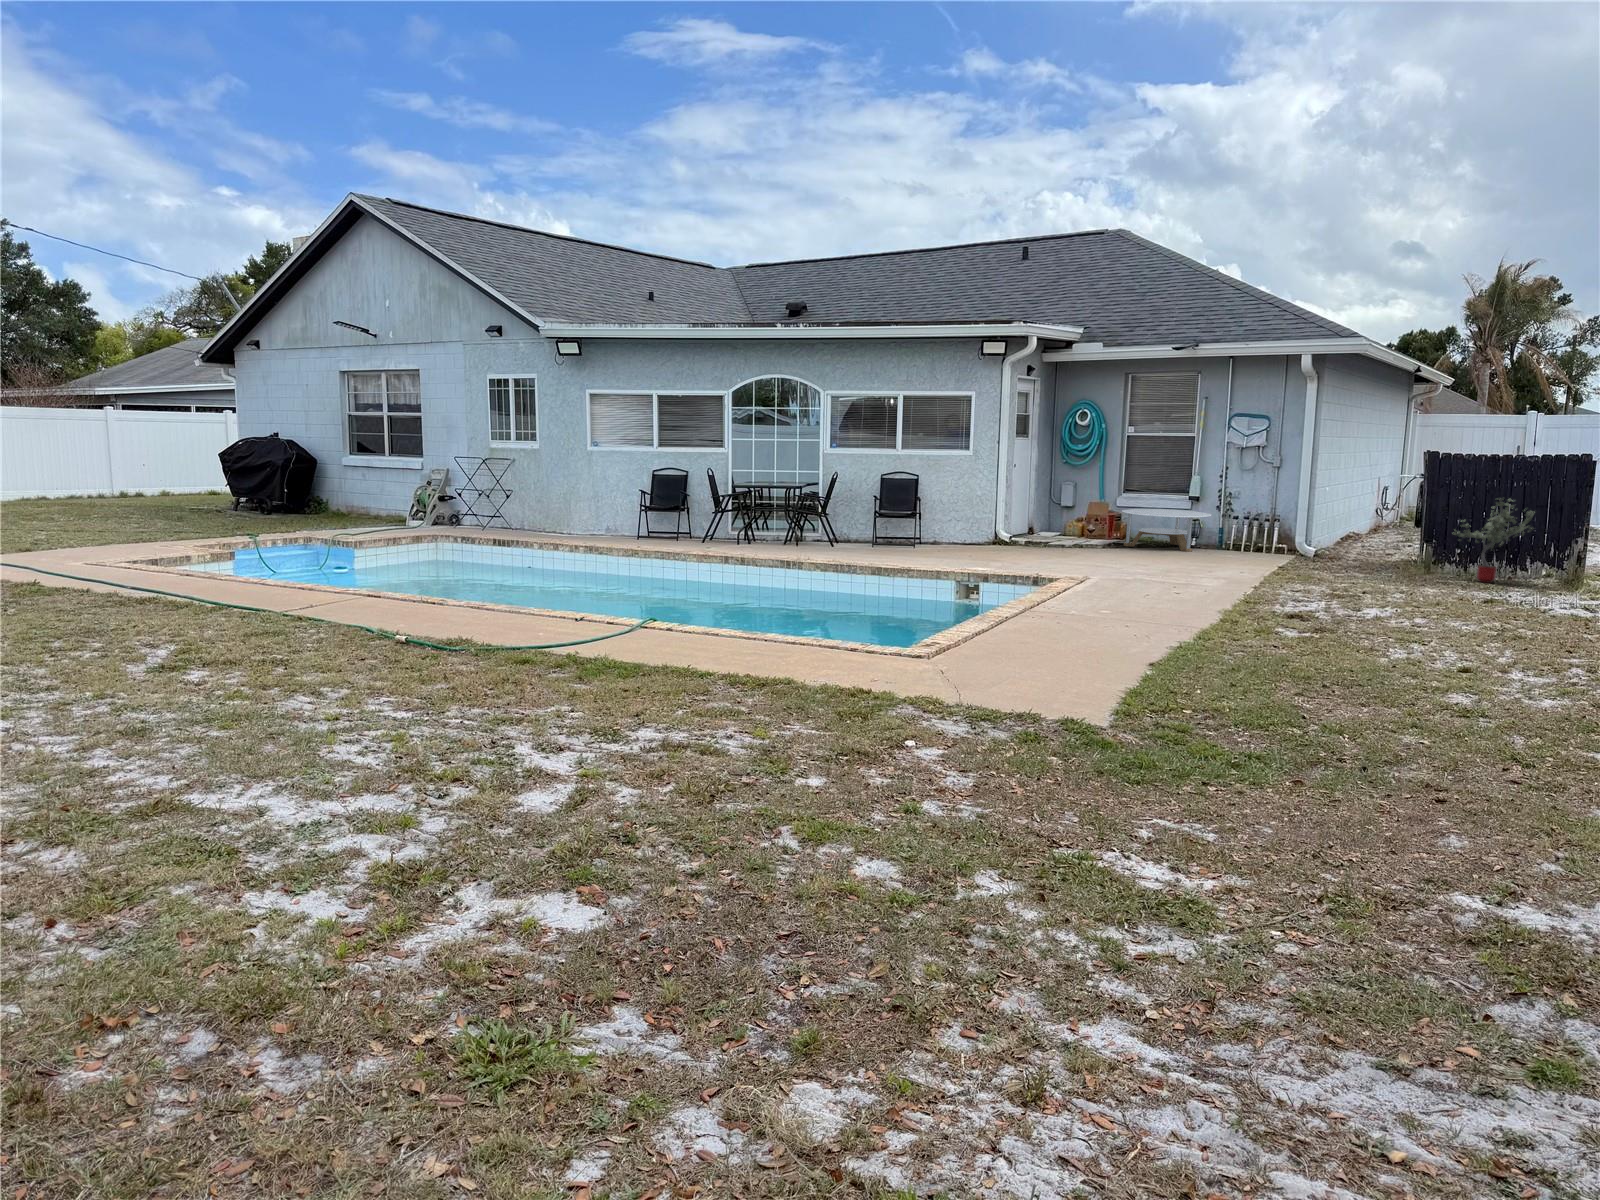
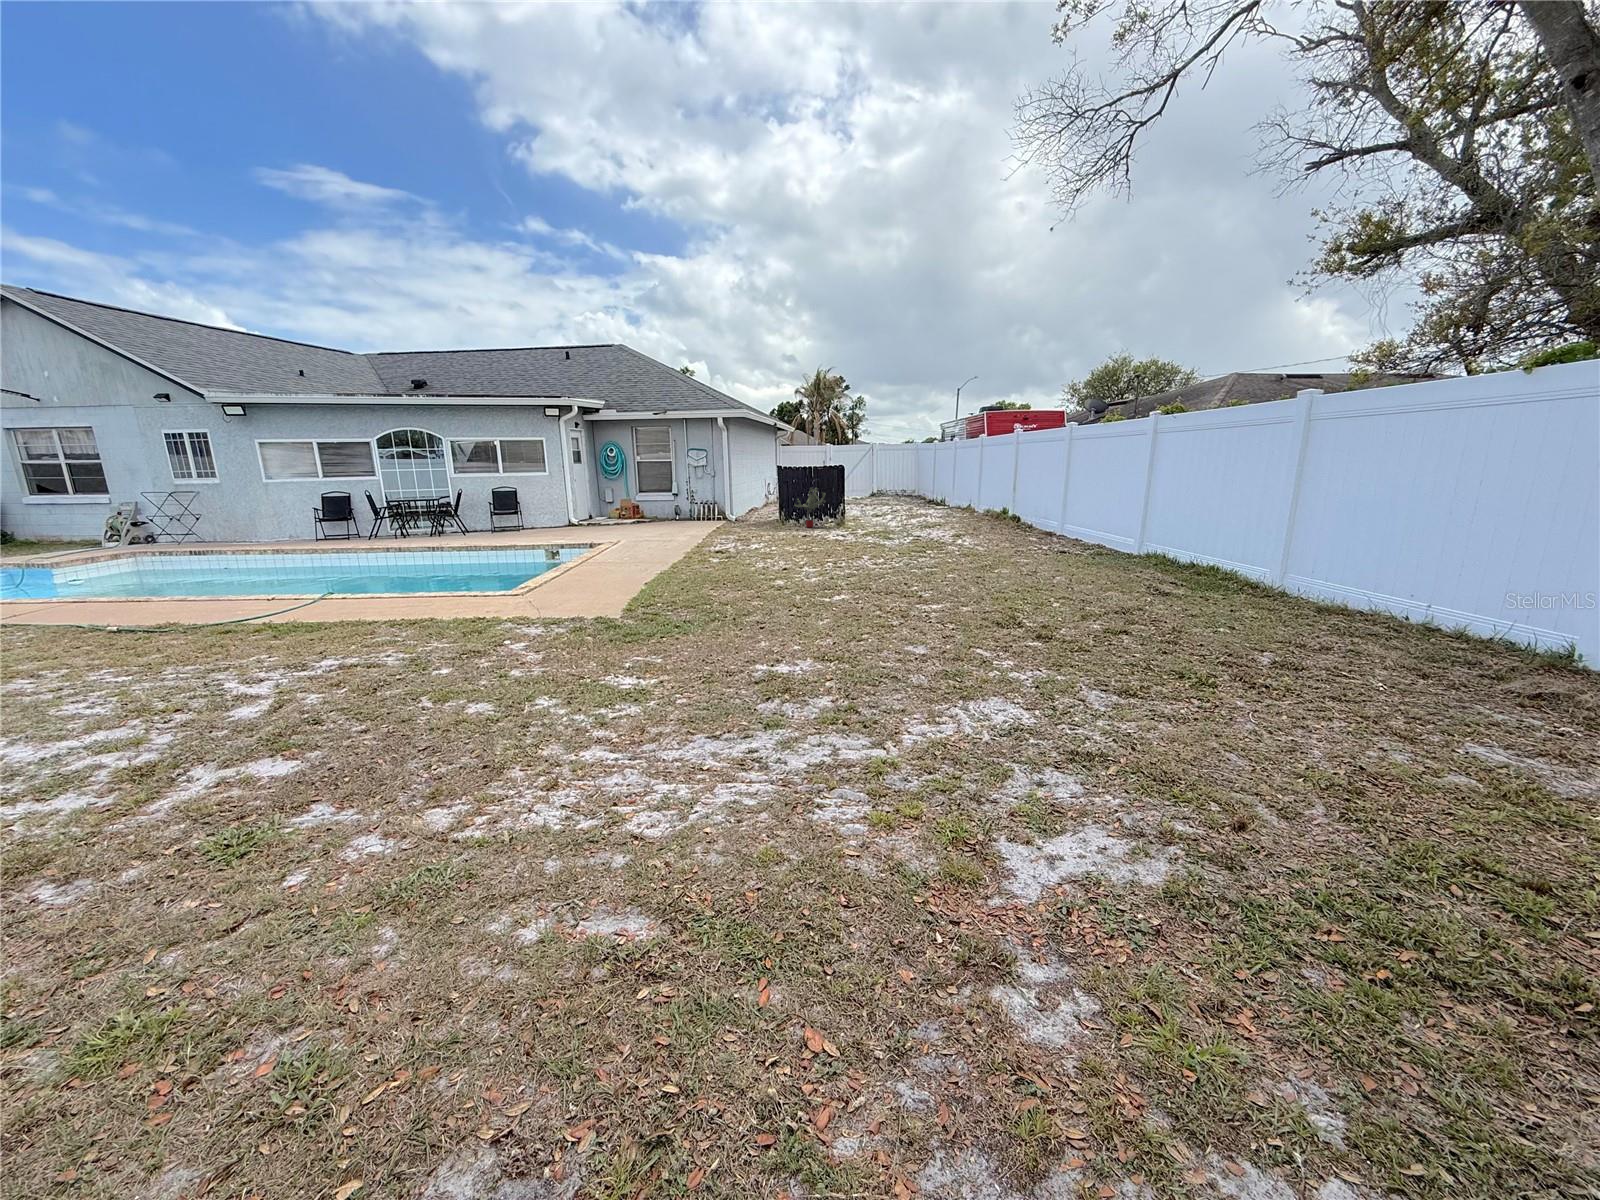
round table: present [1122,509,1212,552] -> none [640,501,687,523]

